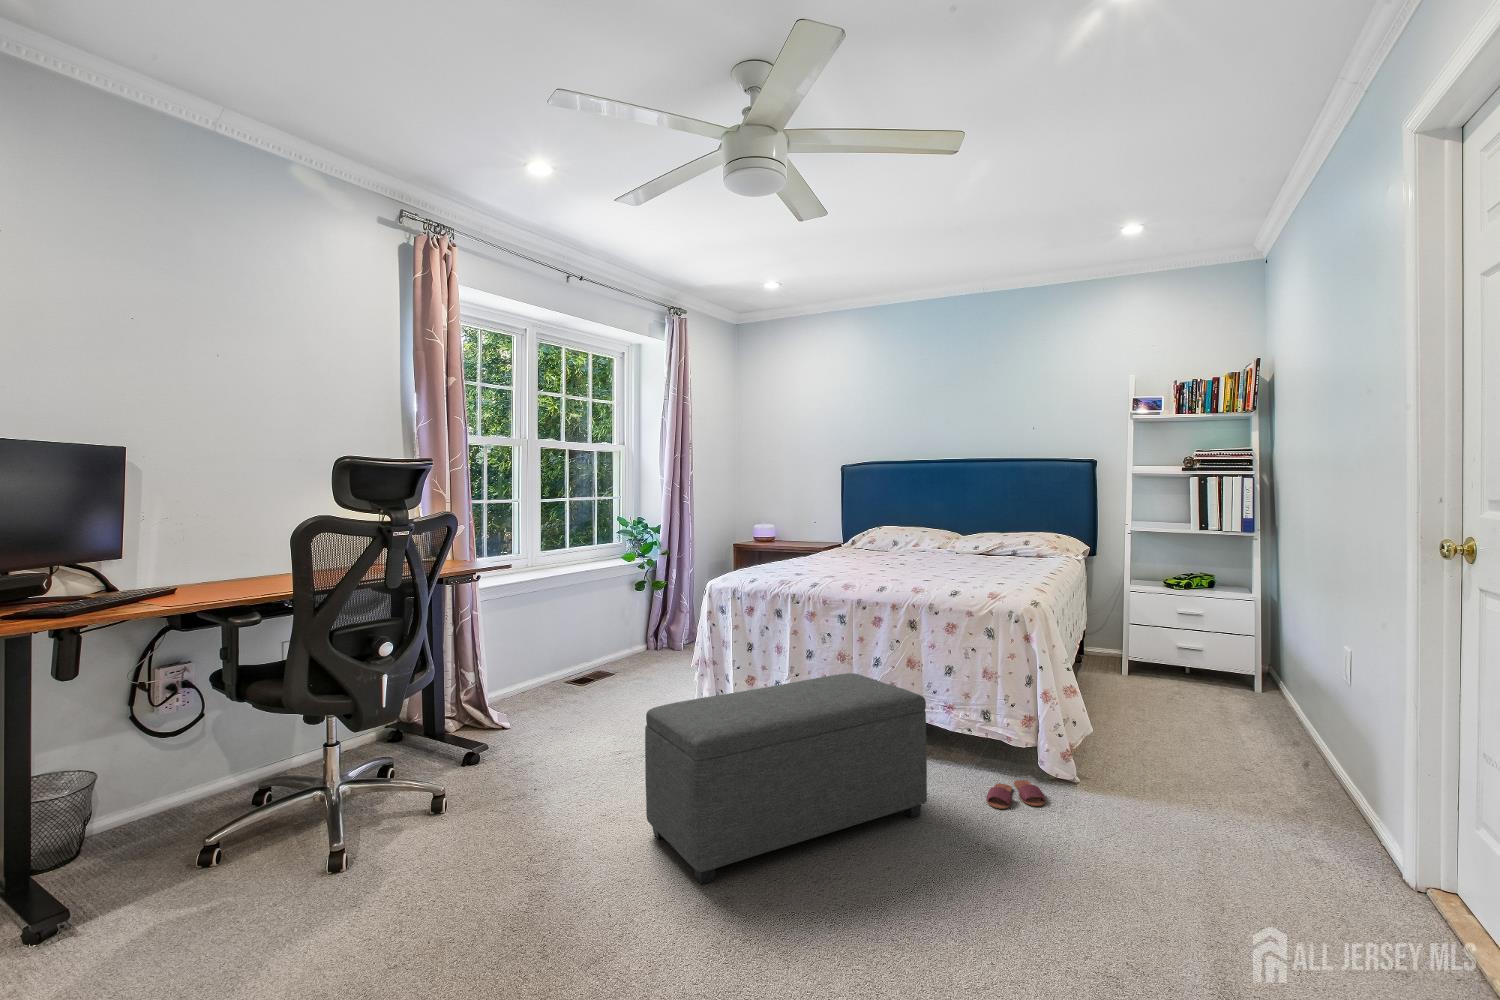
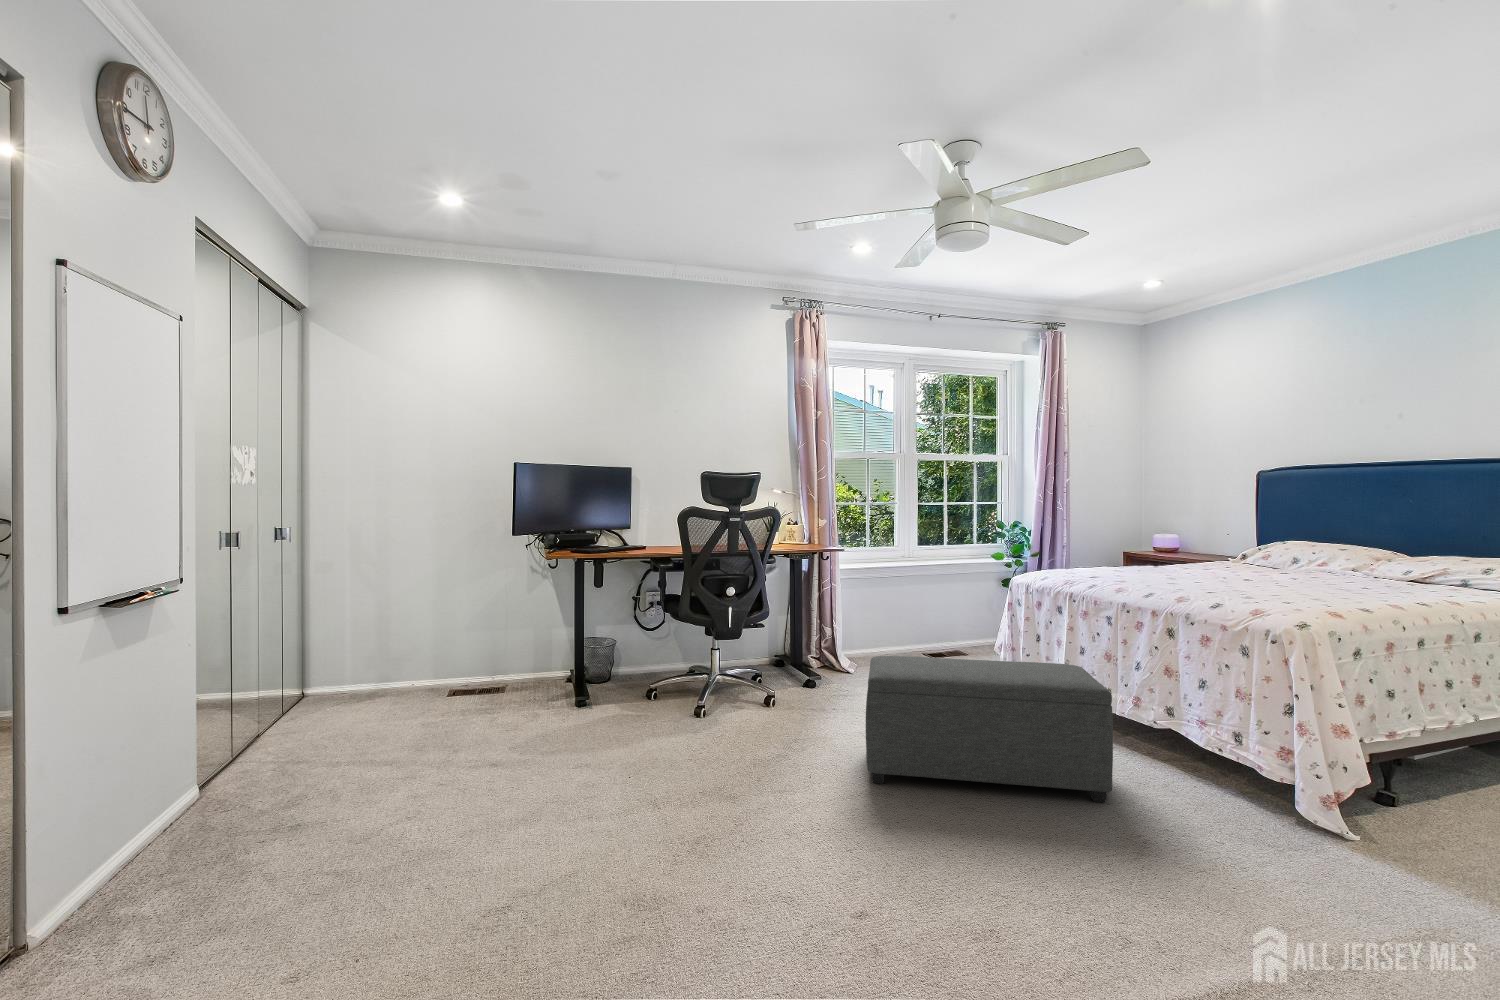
slippers: present [987,780,1045,809] -> none [1193,805,1274,837]

